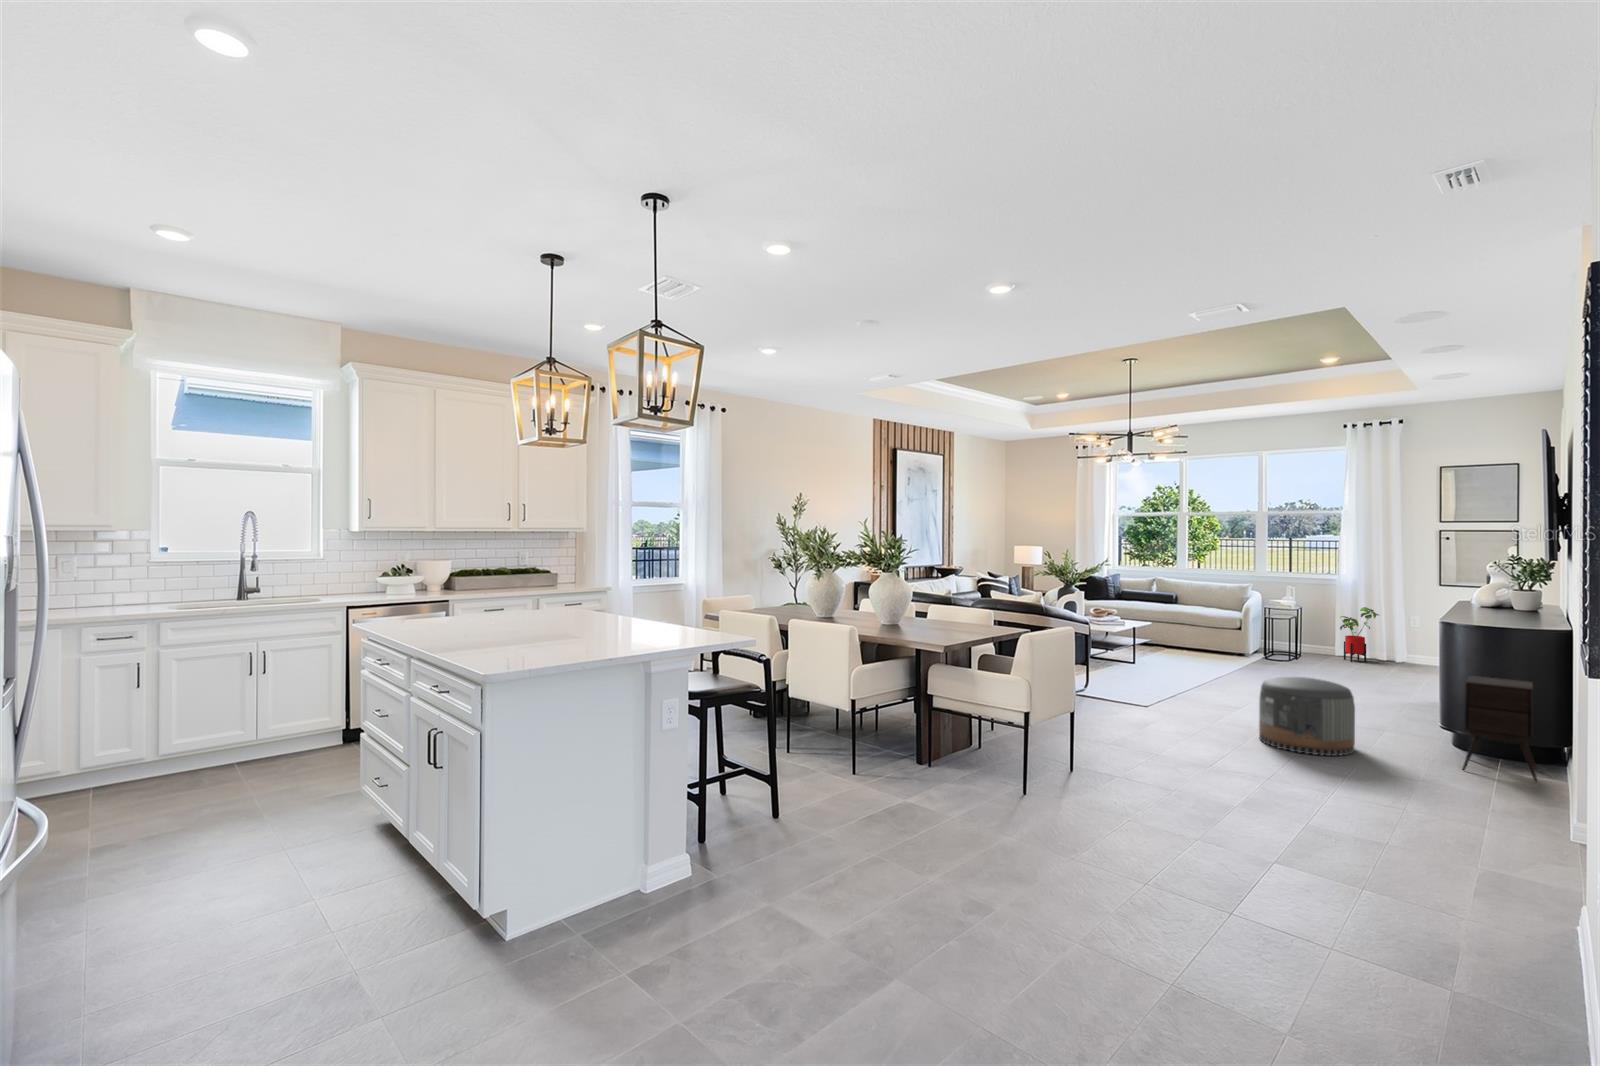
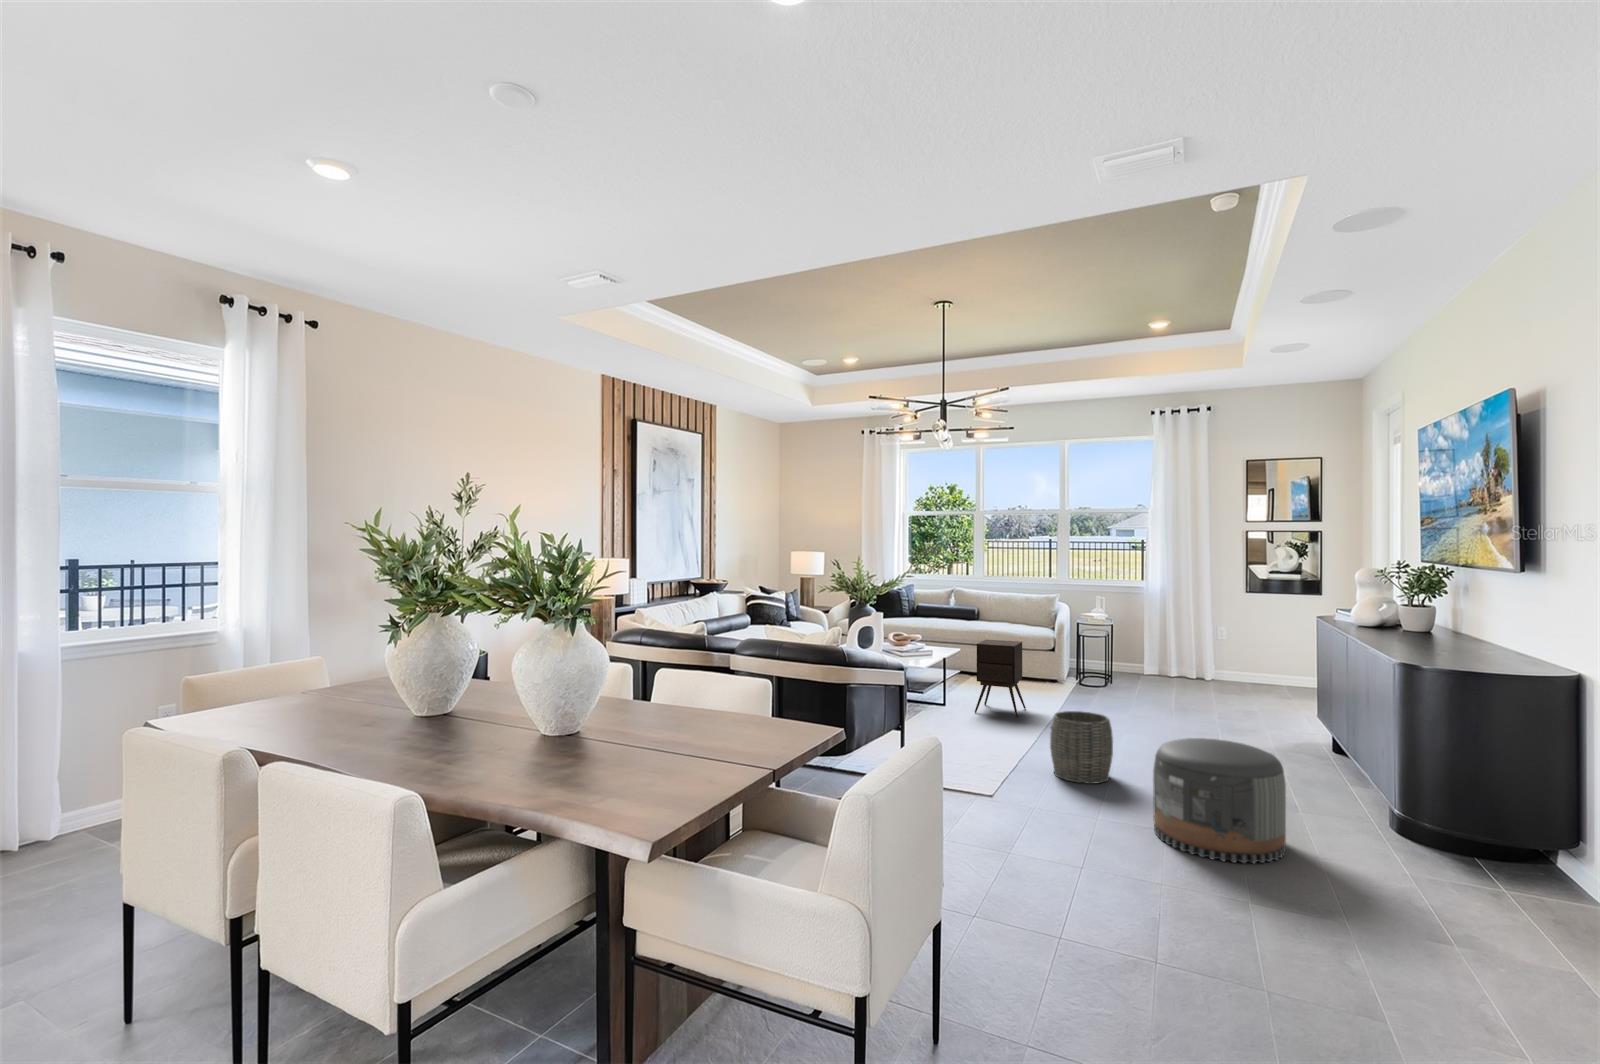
house plant: present [1340,607,1378,662] -> none [1153,619,1196,683]
woven basket: none [1200,663,1249,713] -> present [1050,711,1113,784]
side table: present [1463,676,1538,782] -> present [975,639,1026,717]

